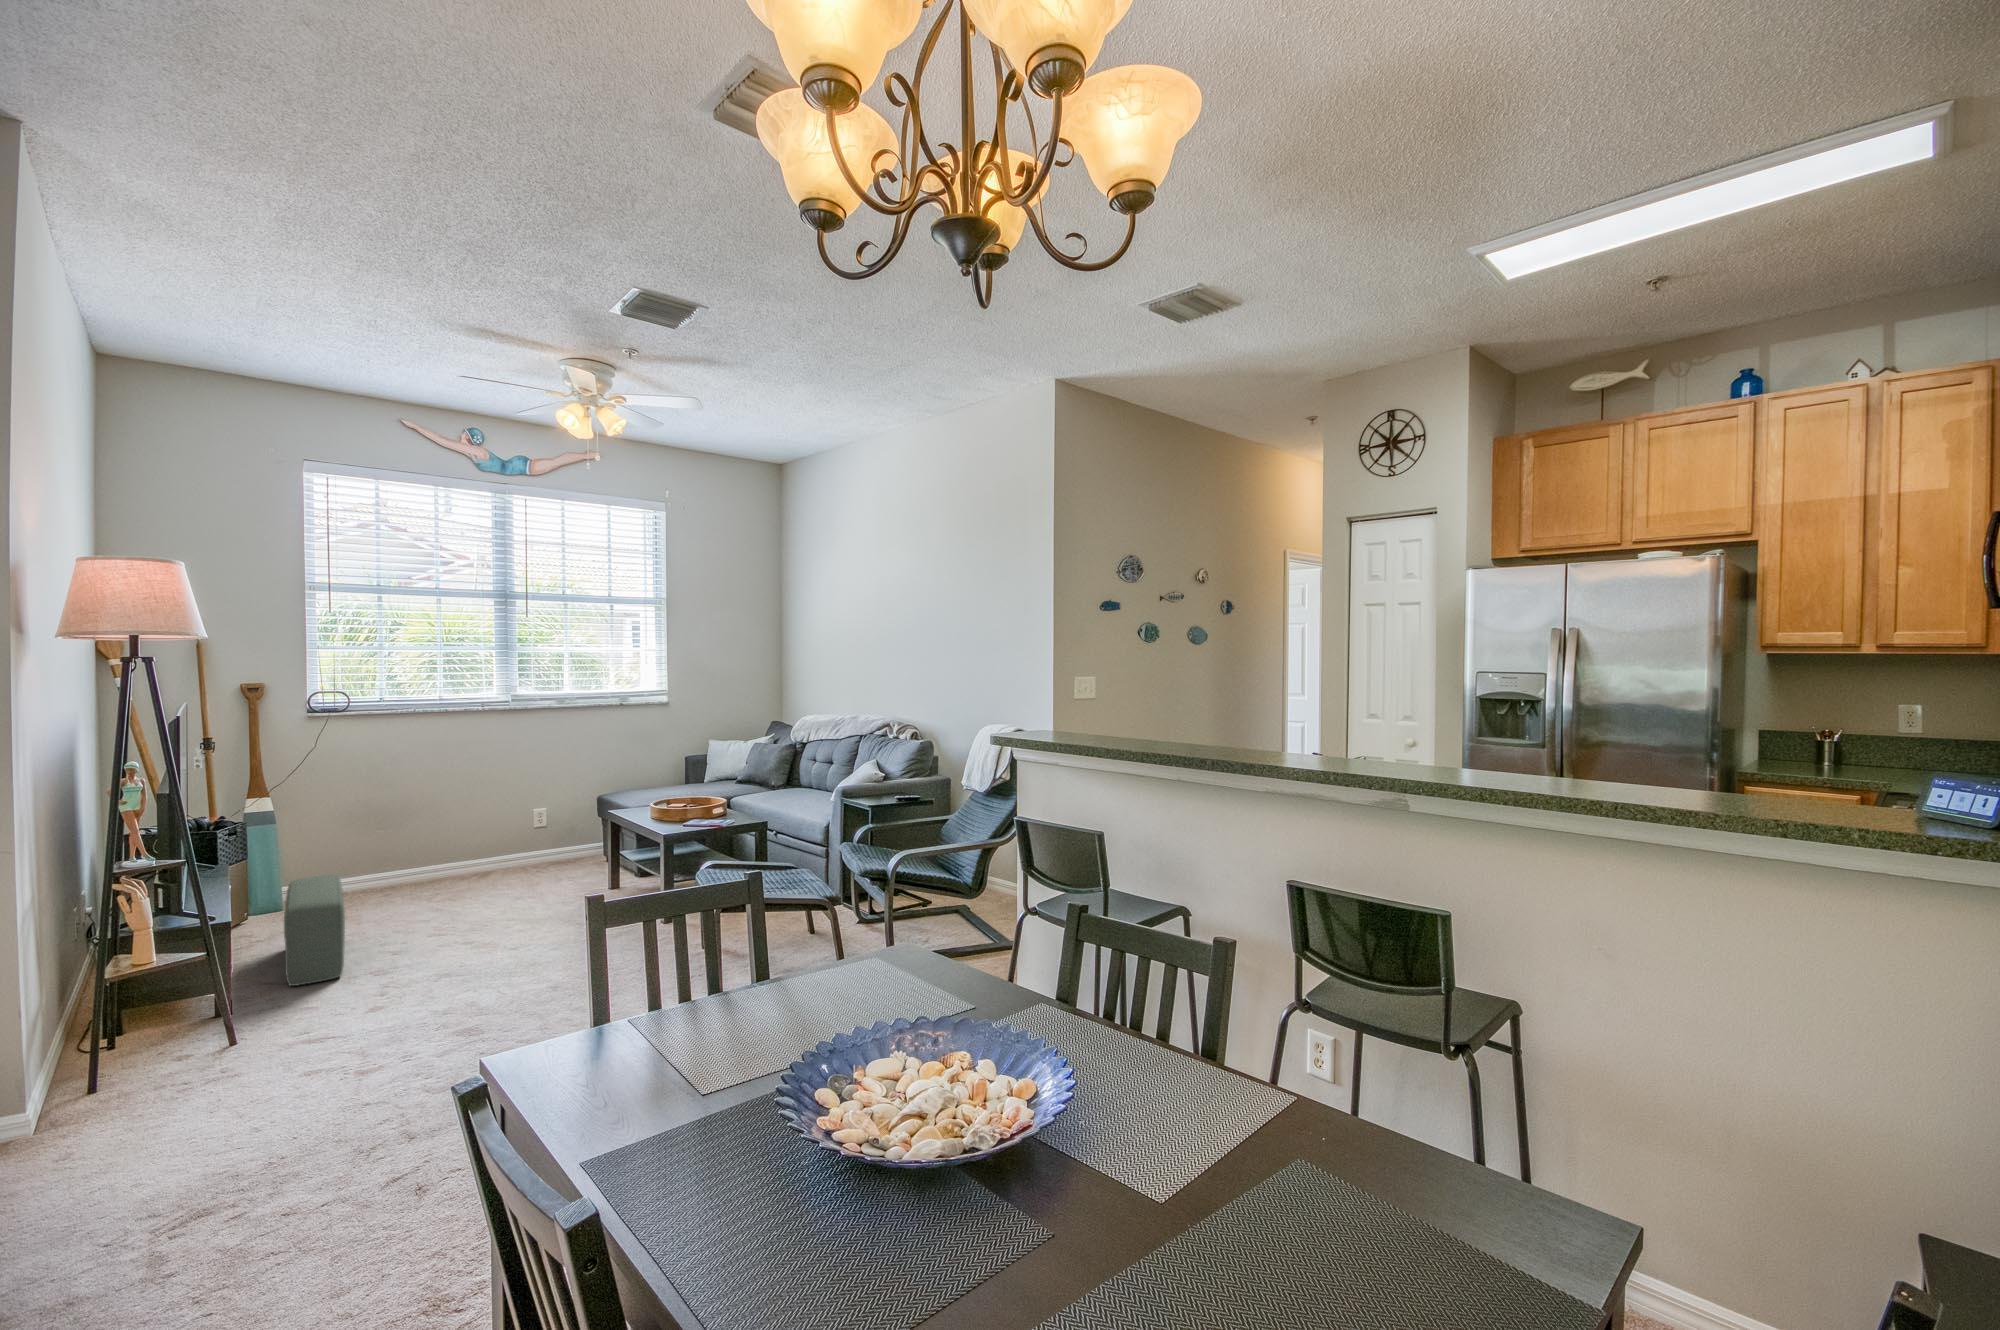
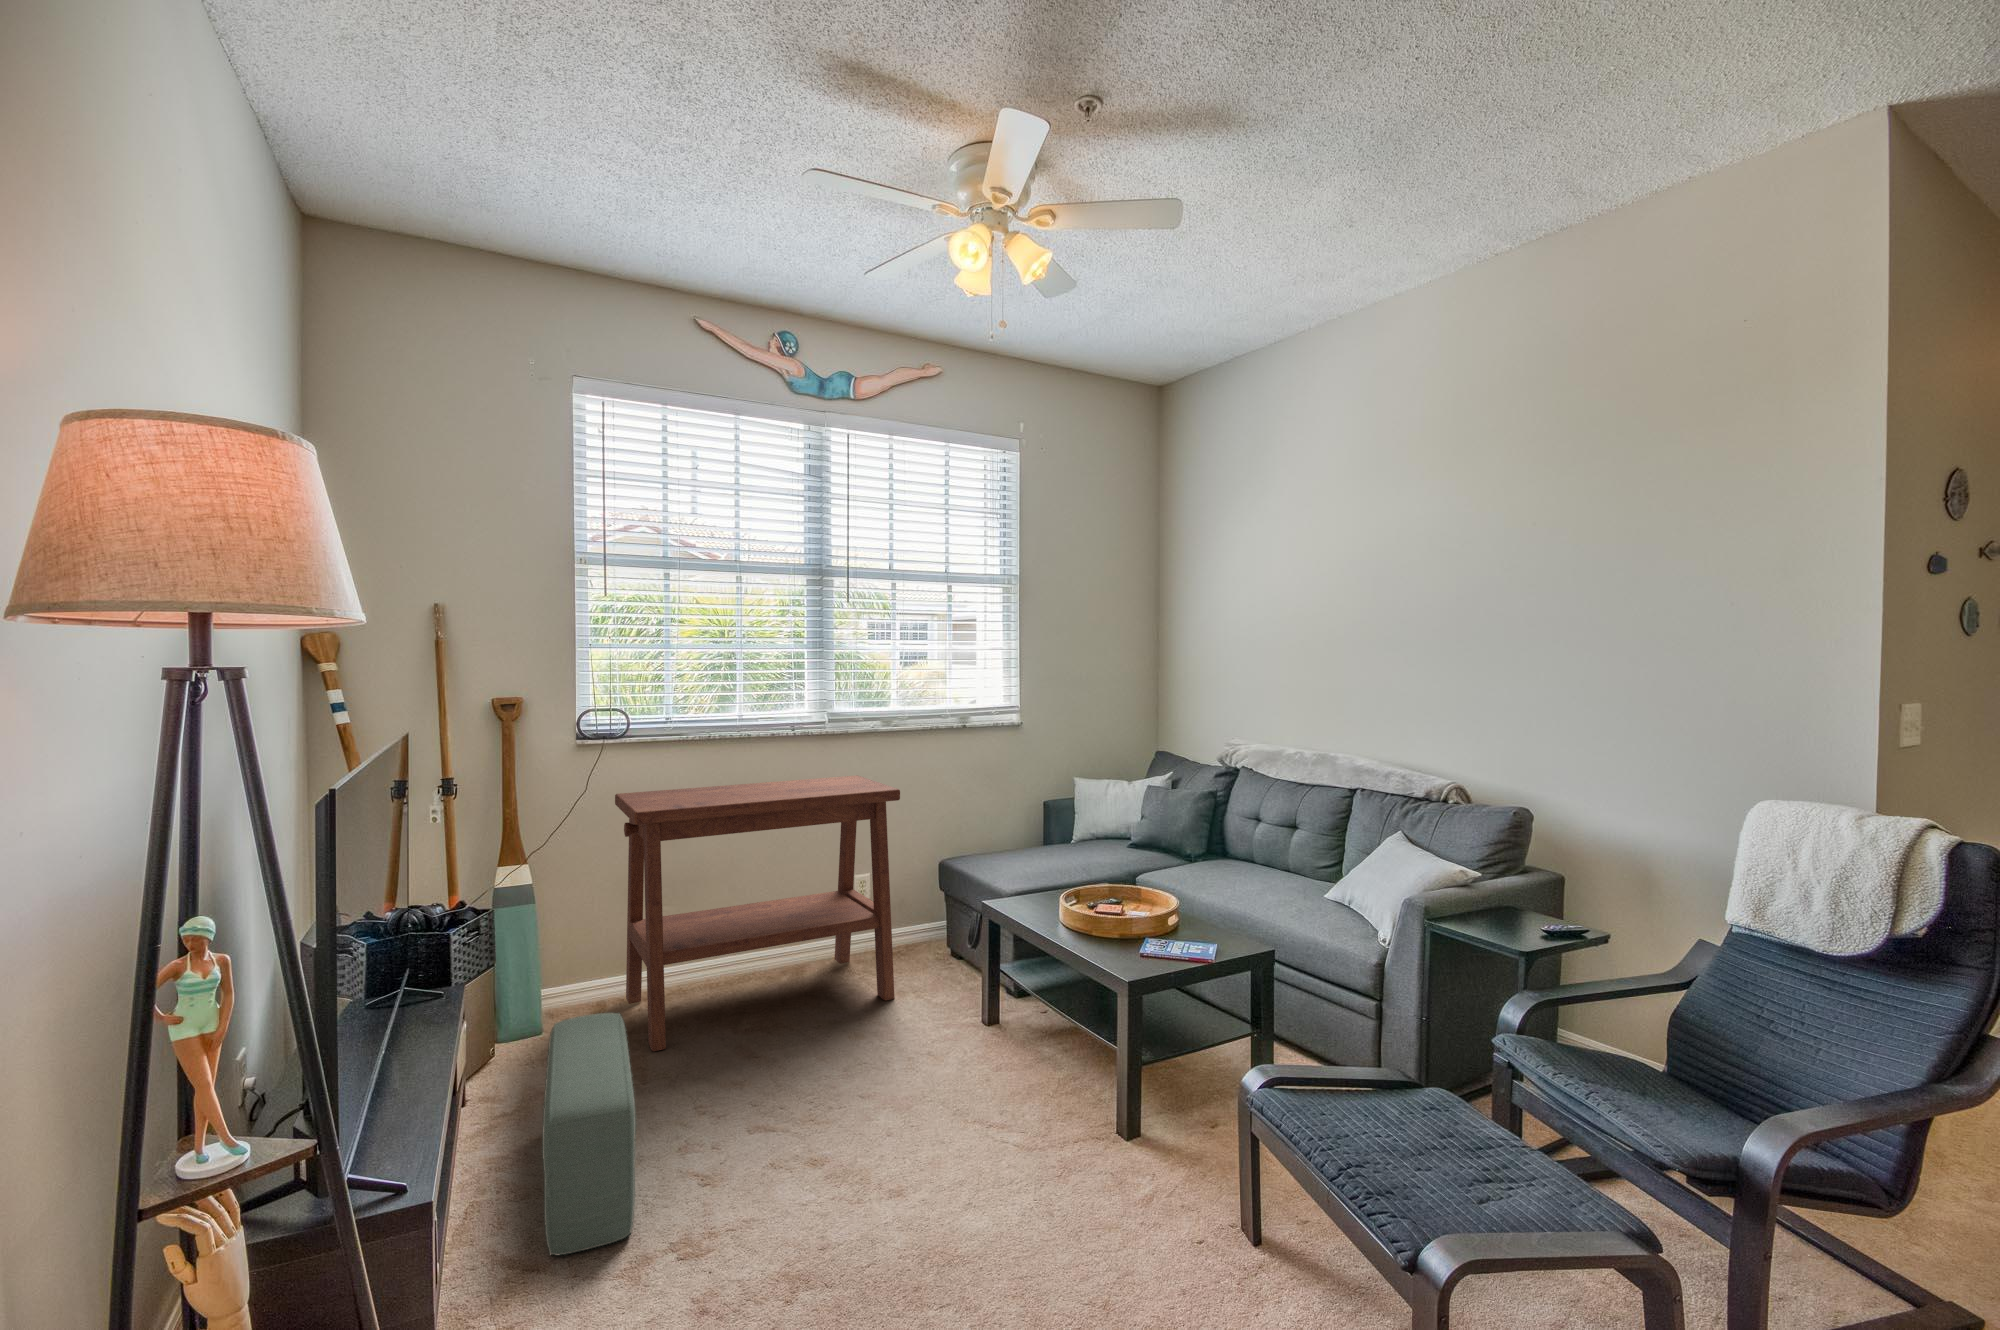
side table: none [338,738,556,914] -> present [615,775,900,1051]

